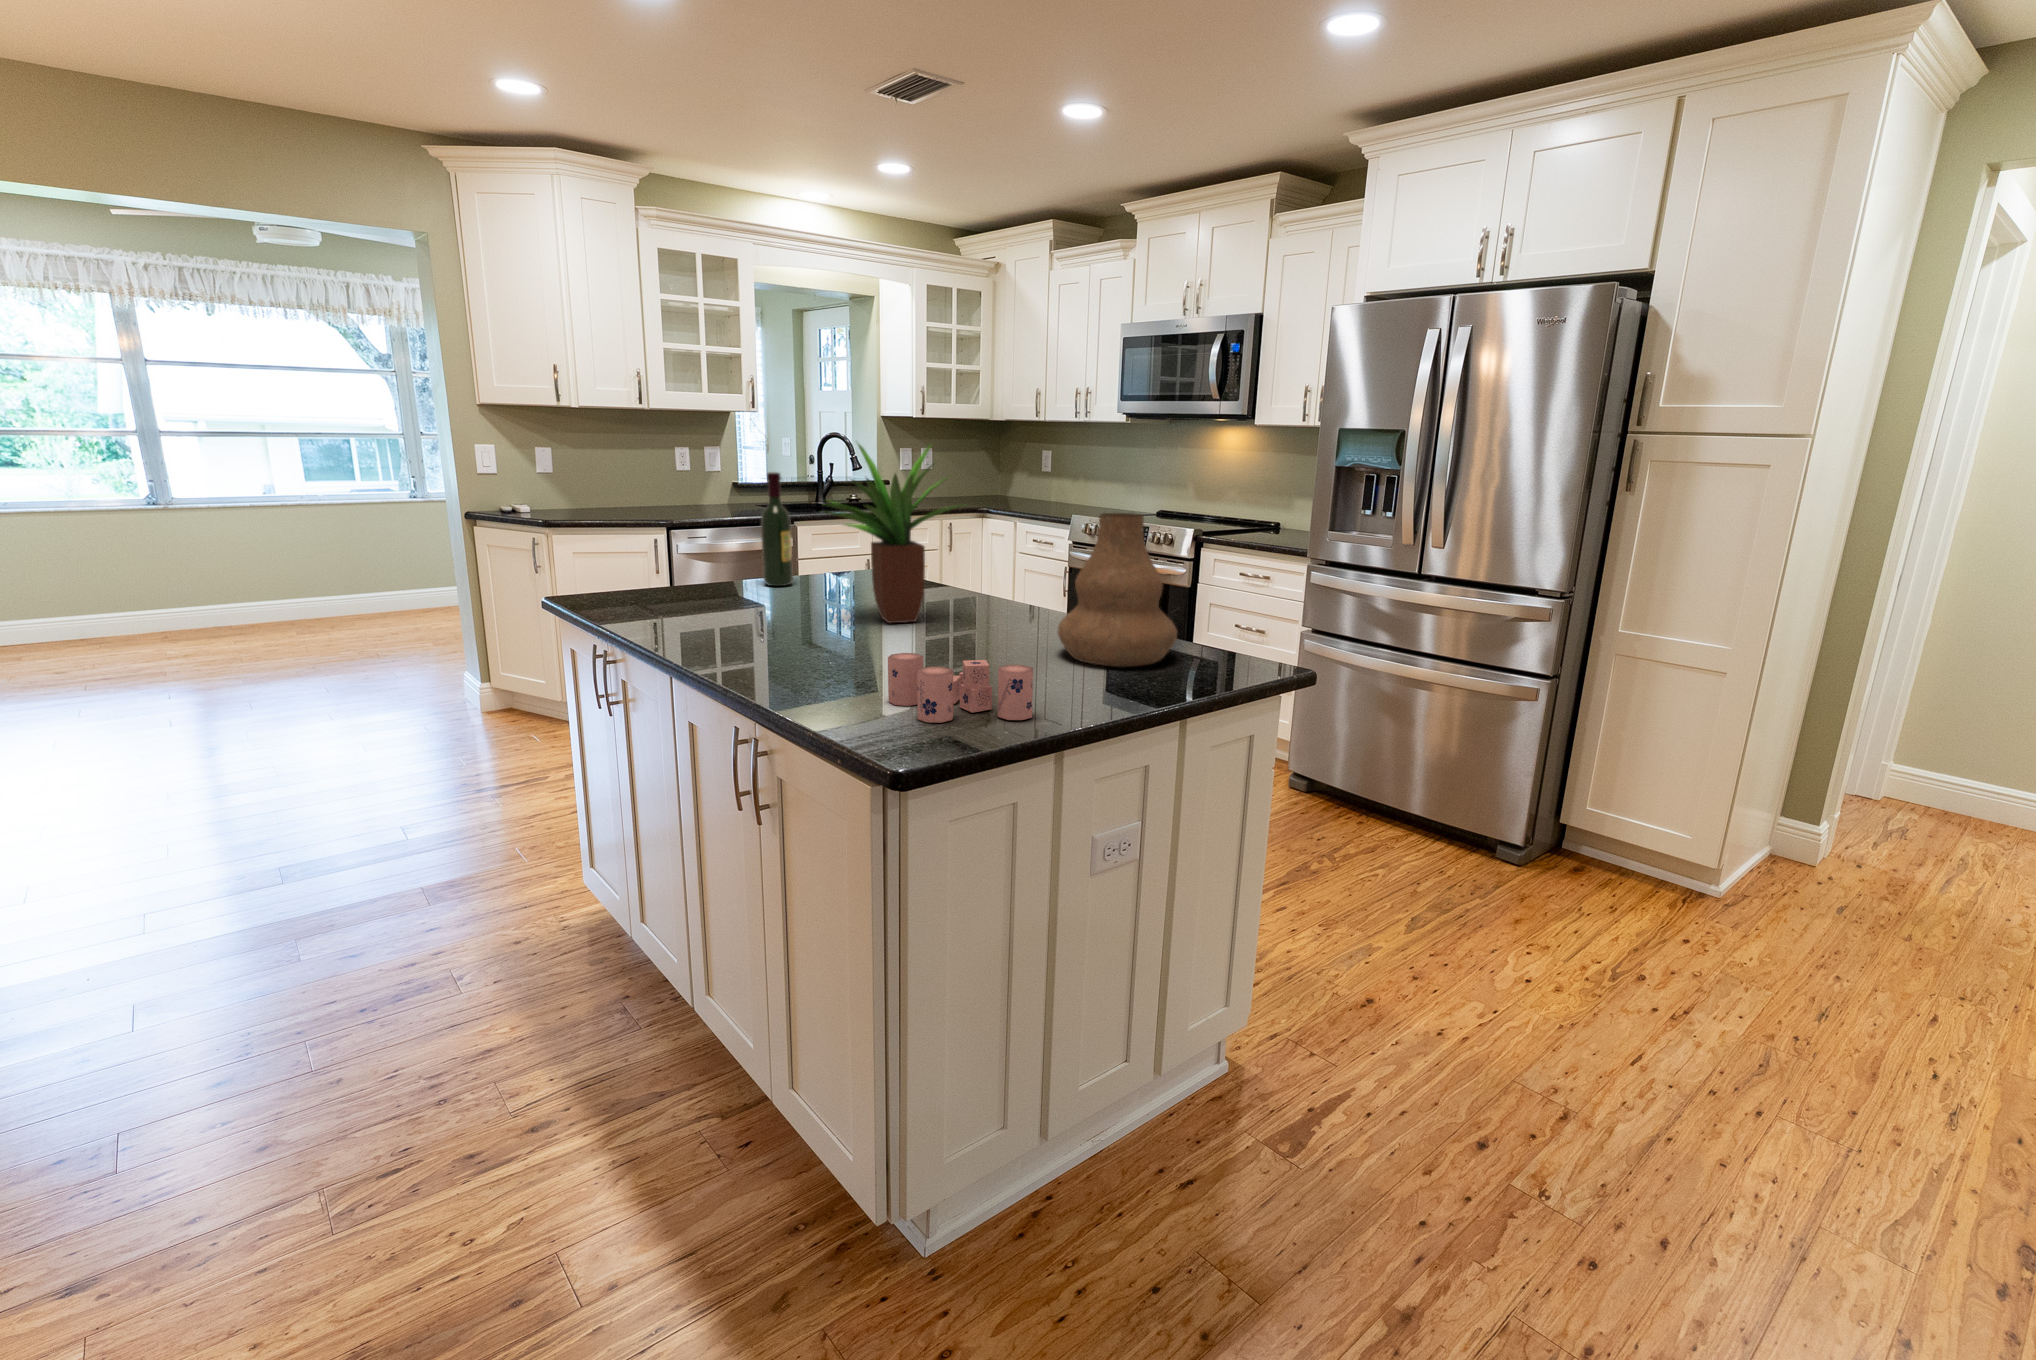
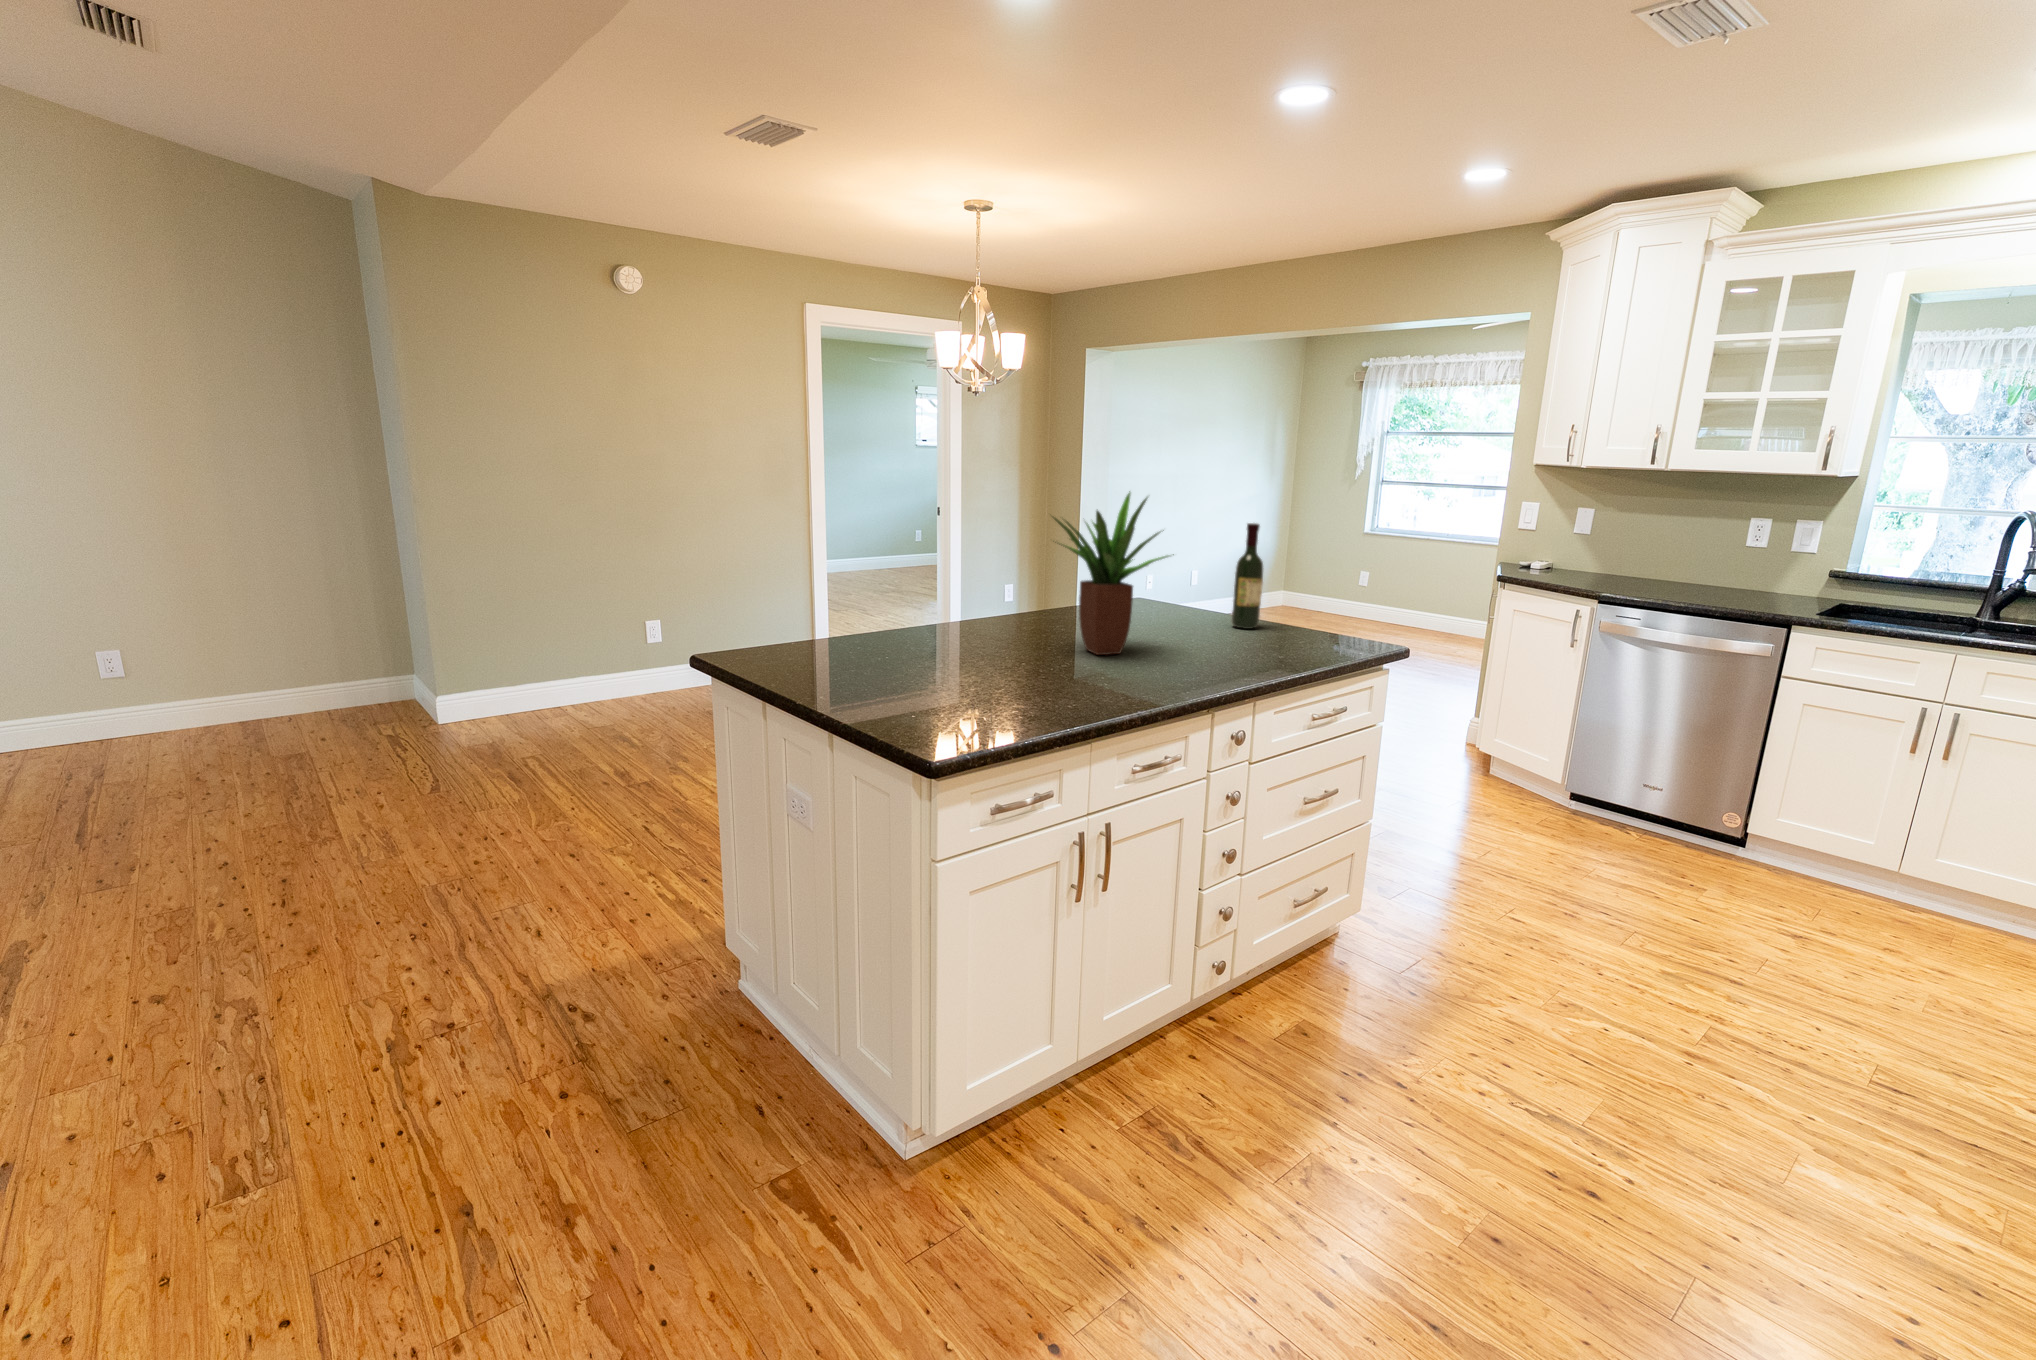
vase: present [1057,513,1177,667] -> none [914,559,1032,712]
candle: present [888,653,1033,723] -> none [770,621,857,673]

